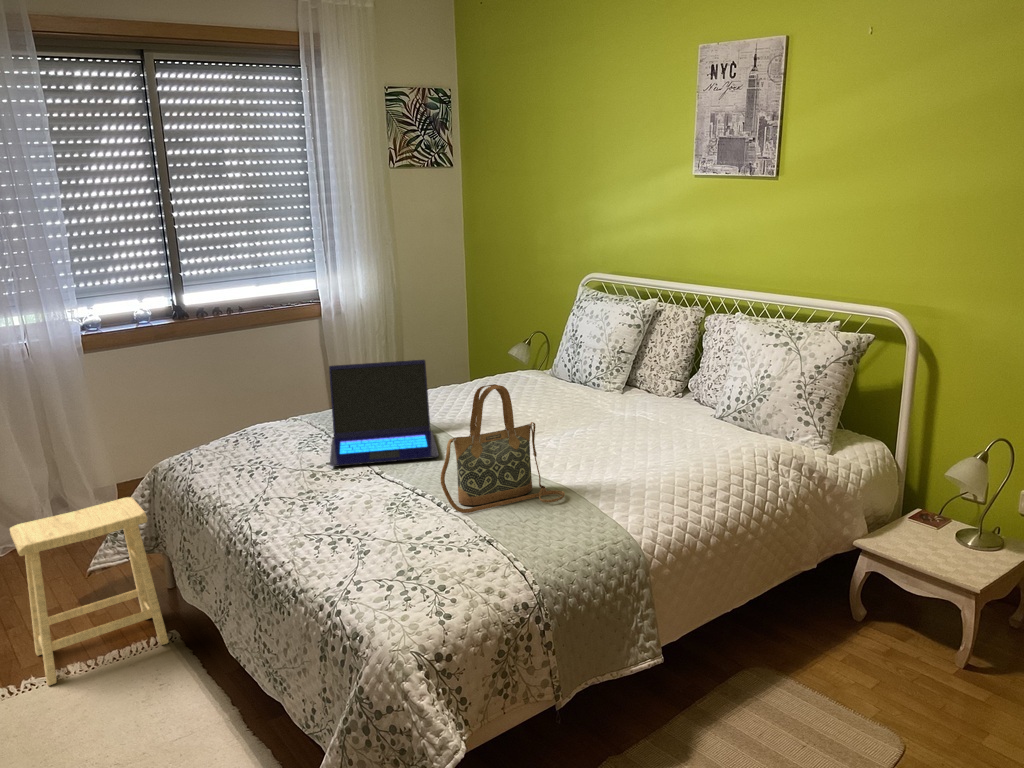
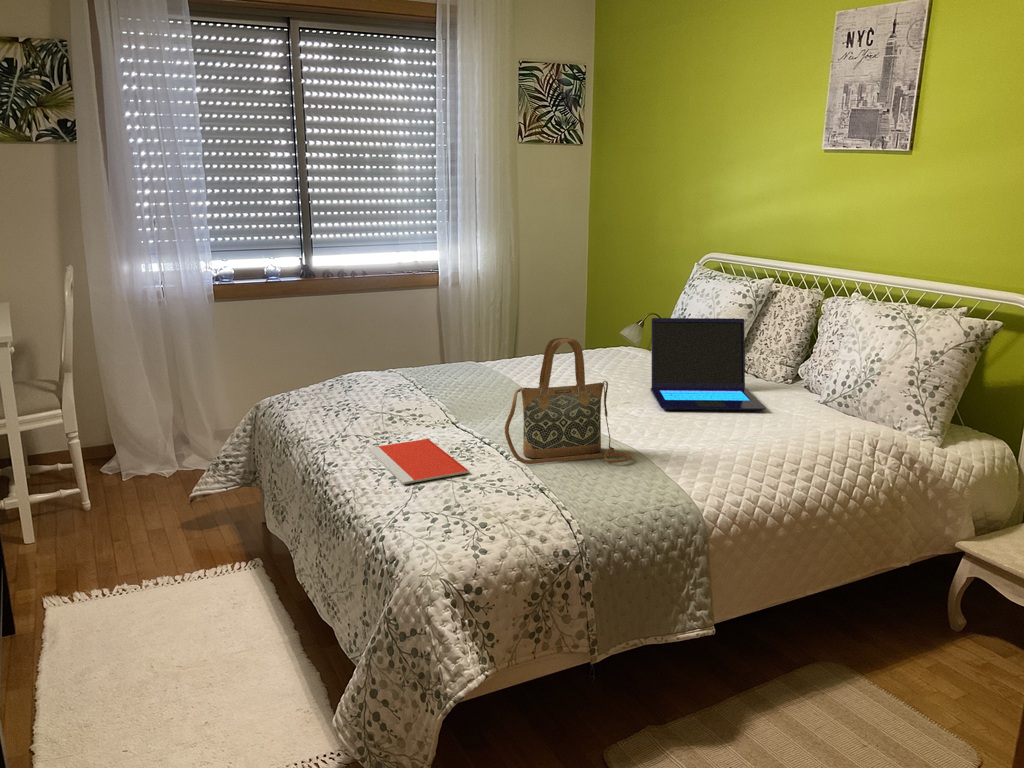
laptop: present [329,360,439,467] -> present [651,318,766,411]
notebook: none [298,494,411,551] -> present [368,439,469,484]
footstool: present [10,497,168,685] -> none [122,428,253,591]

